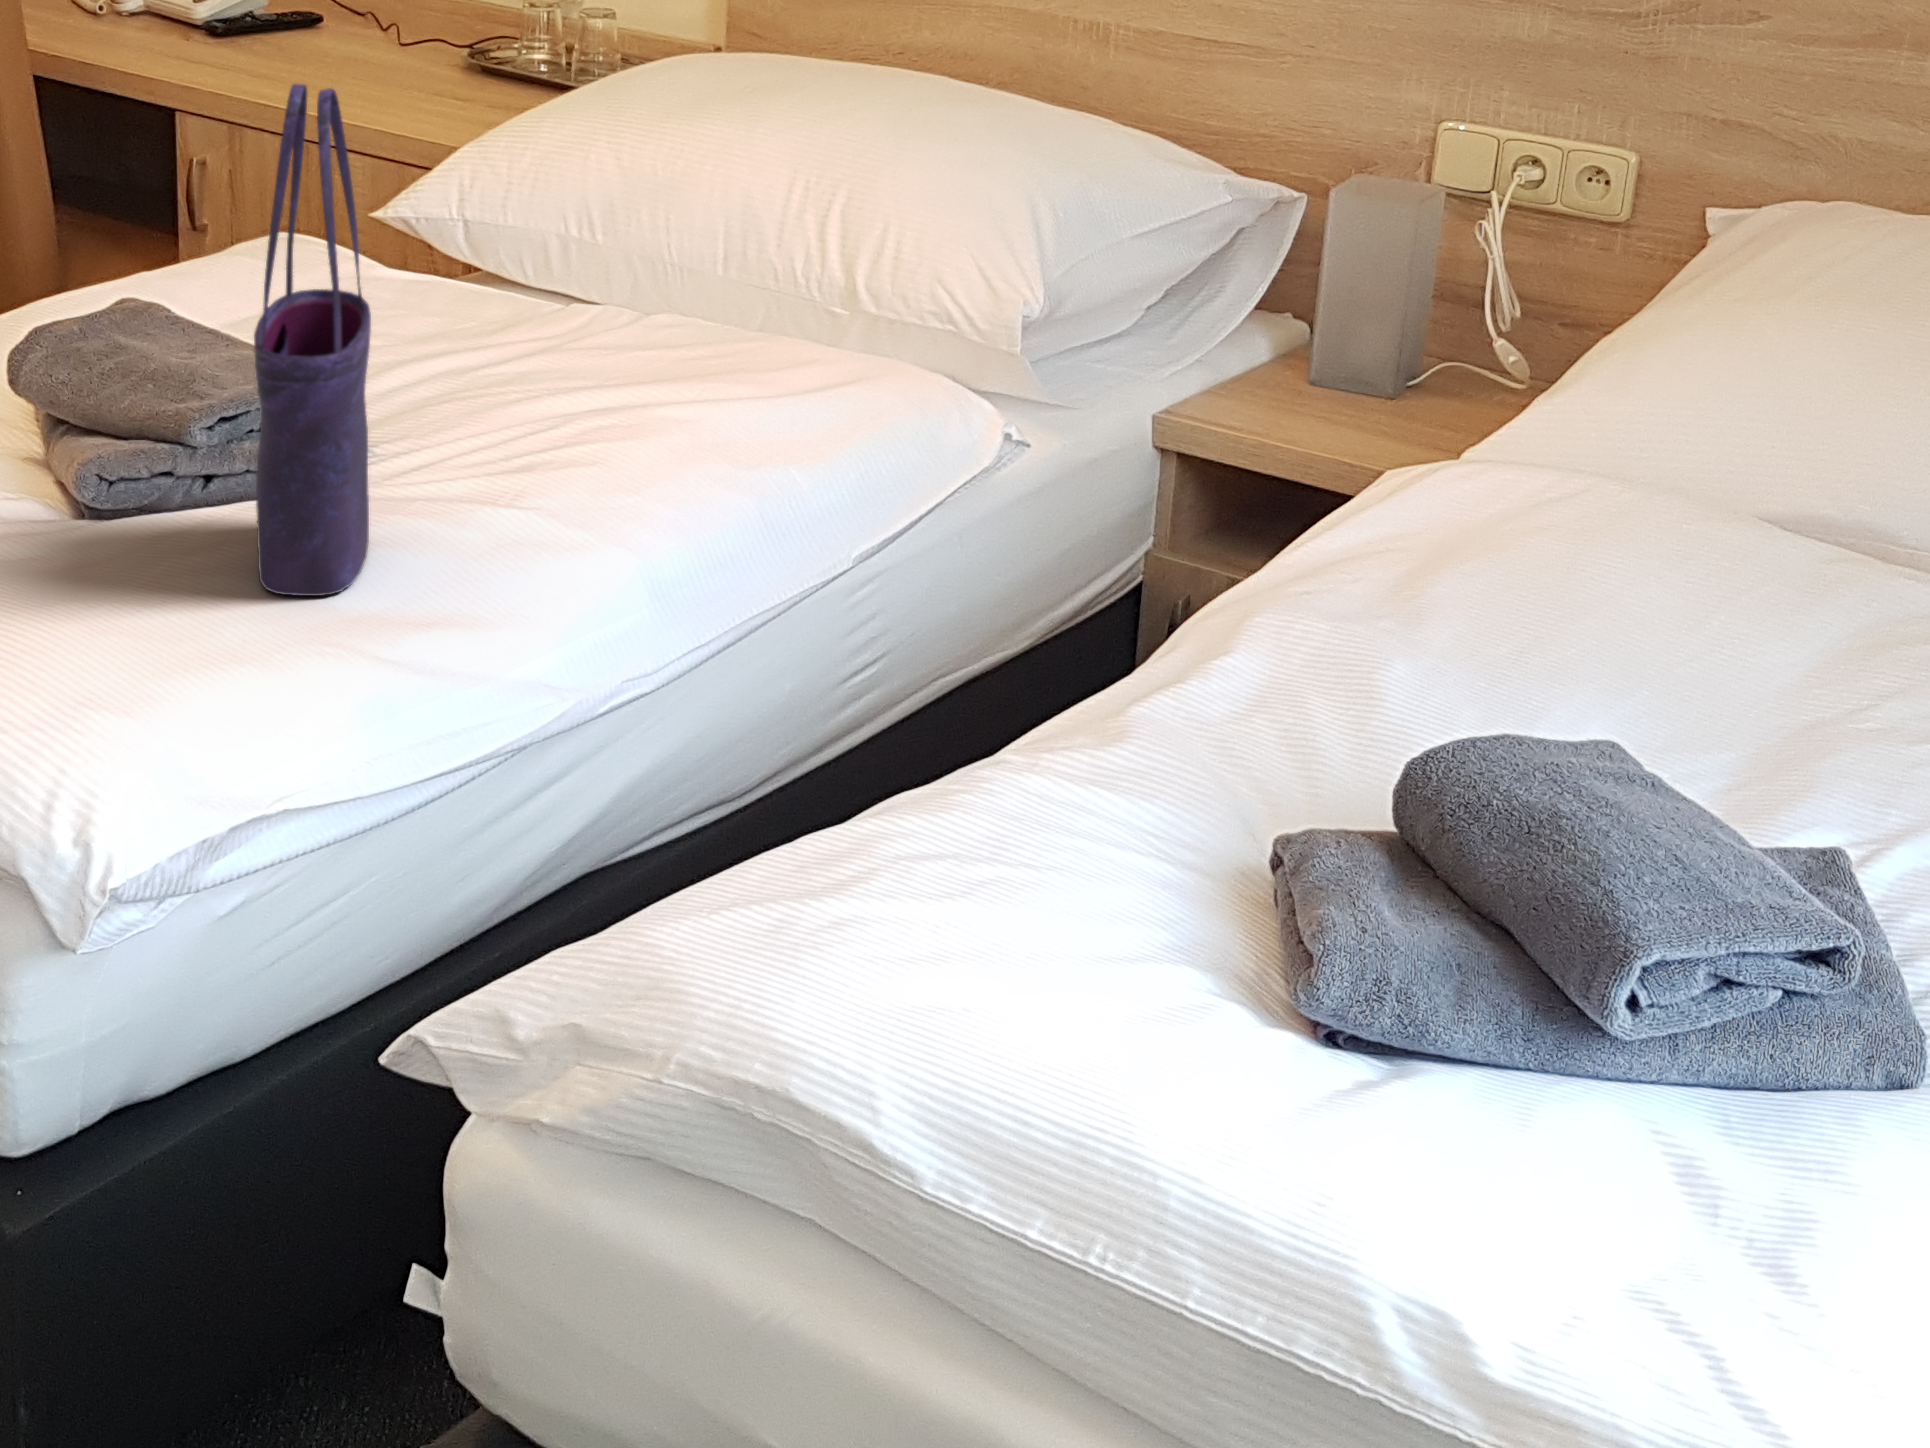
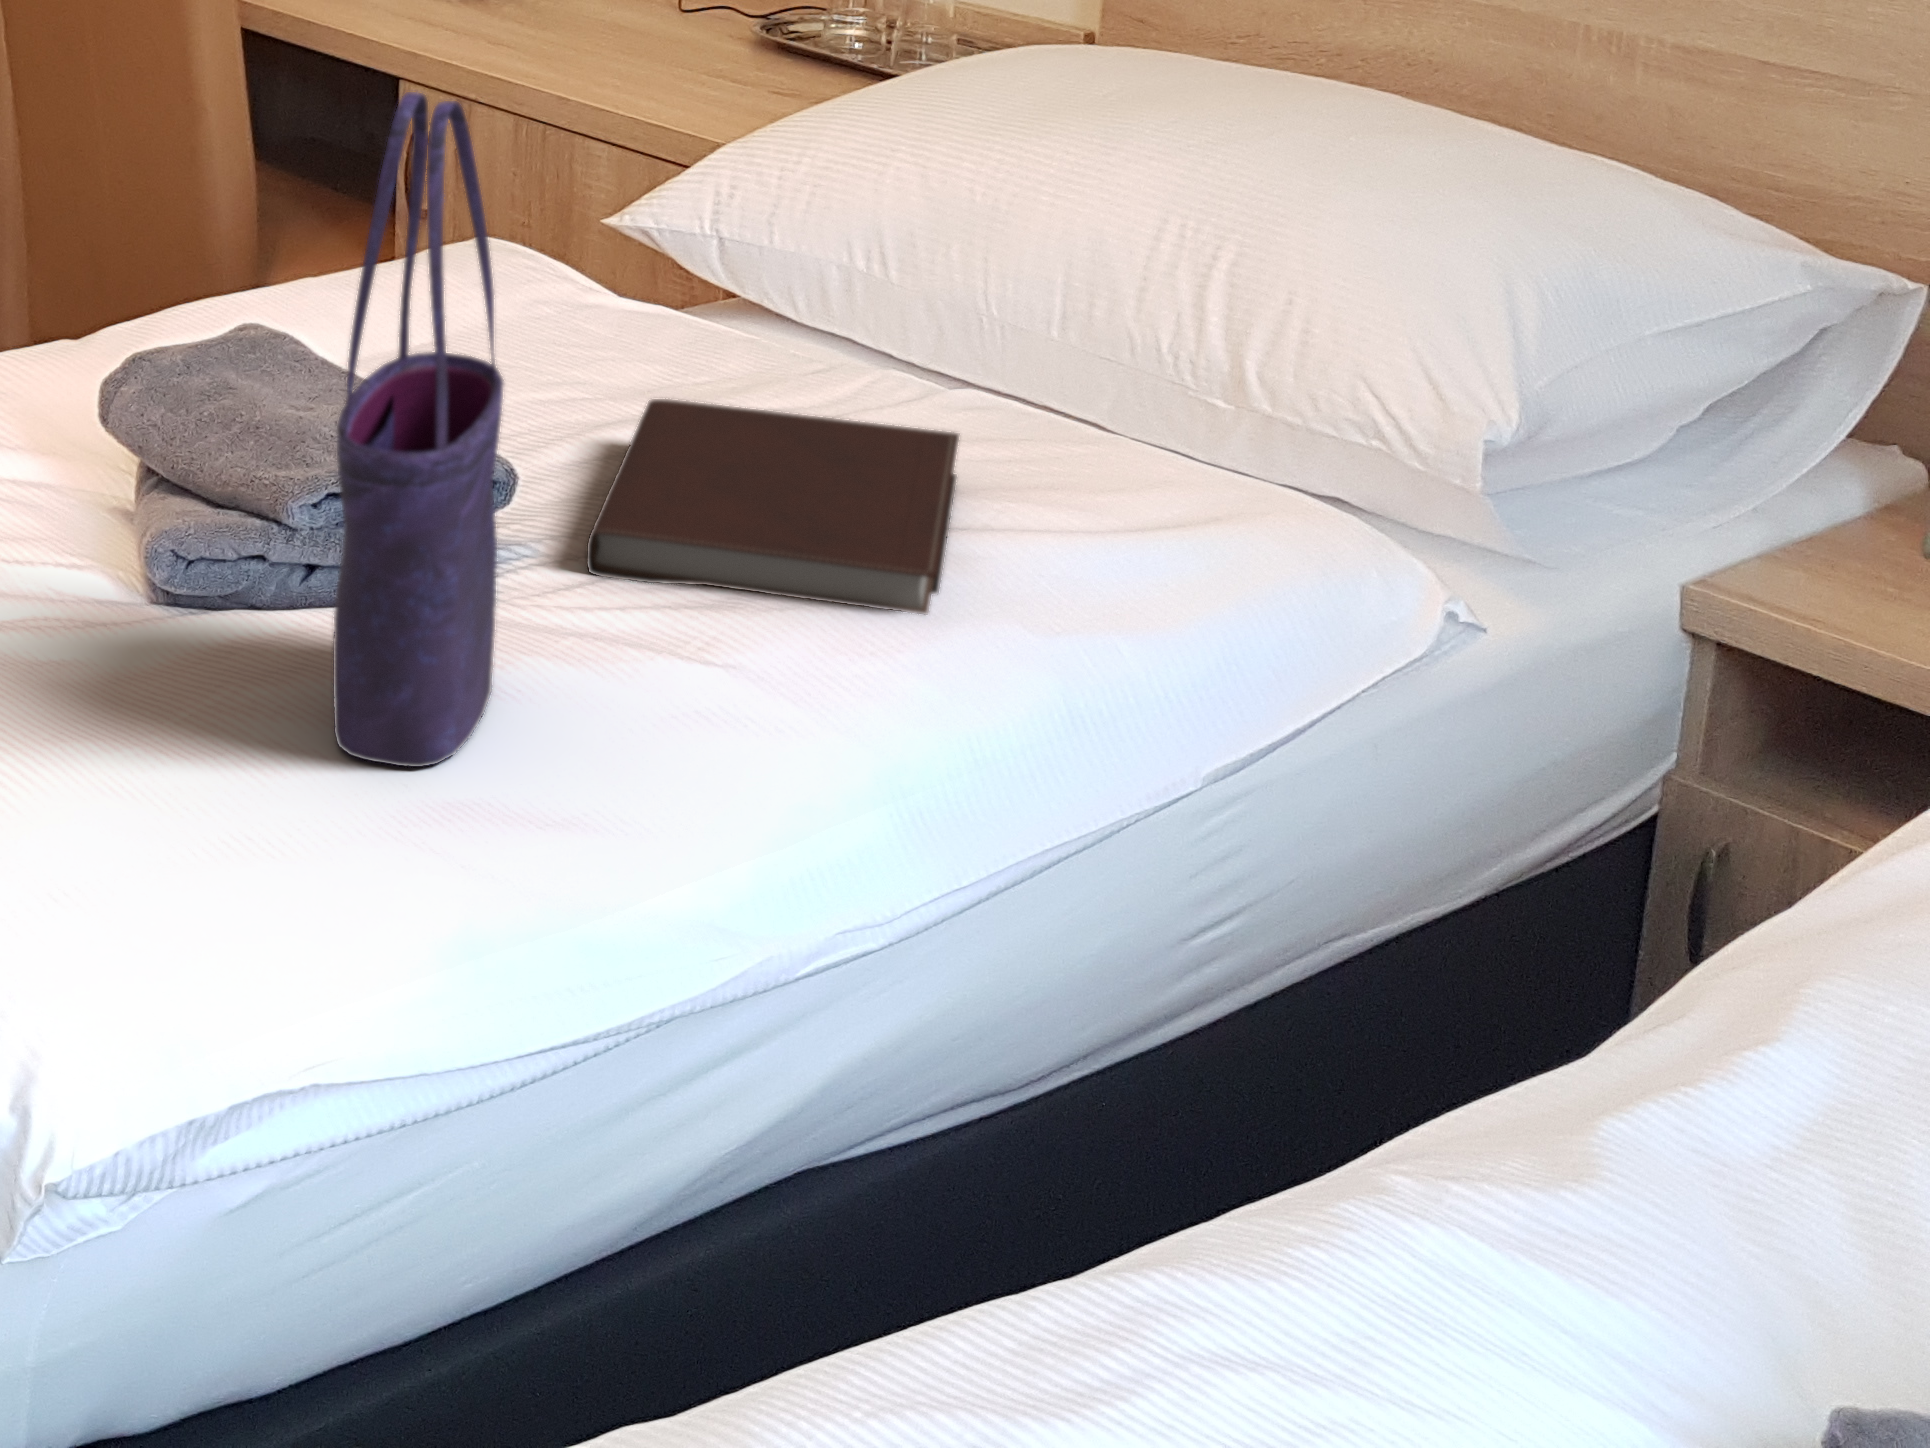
notebook: none [416,335,674,472] -> present [587,399,959,615]

